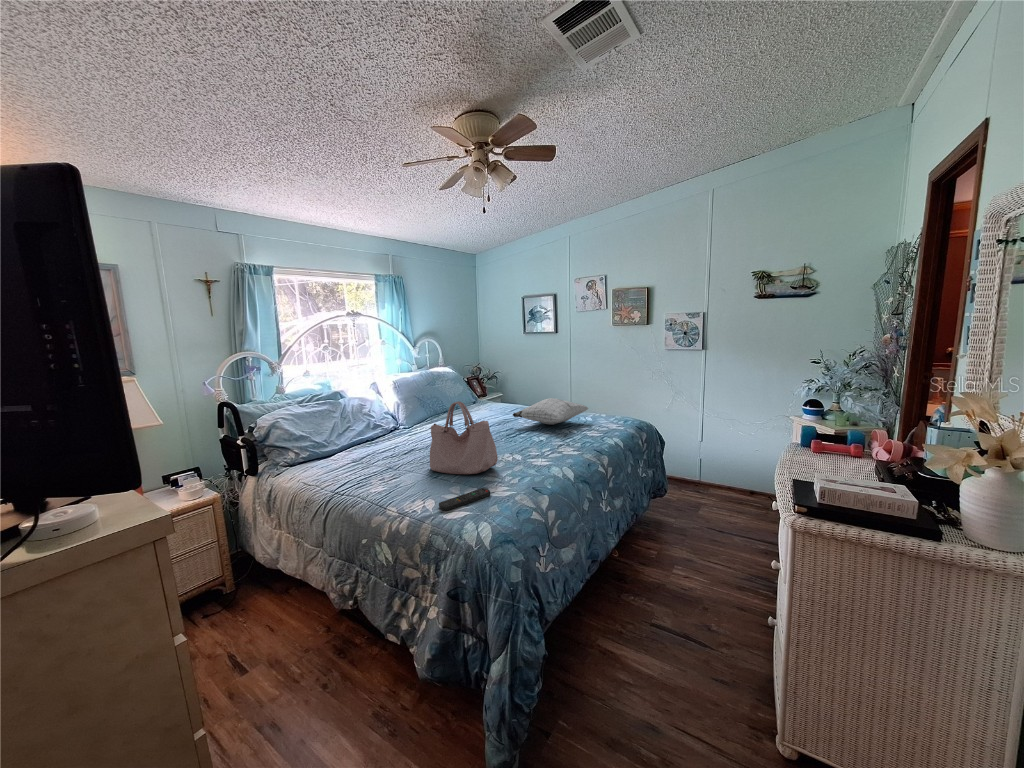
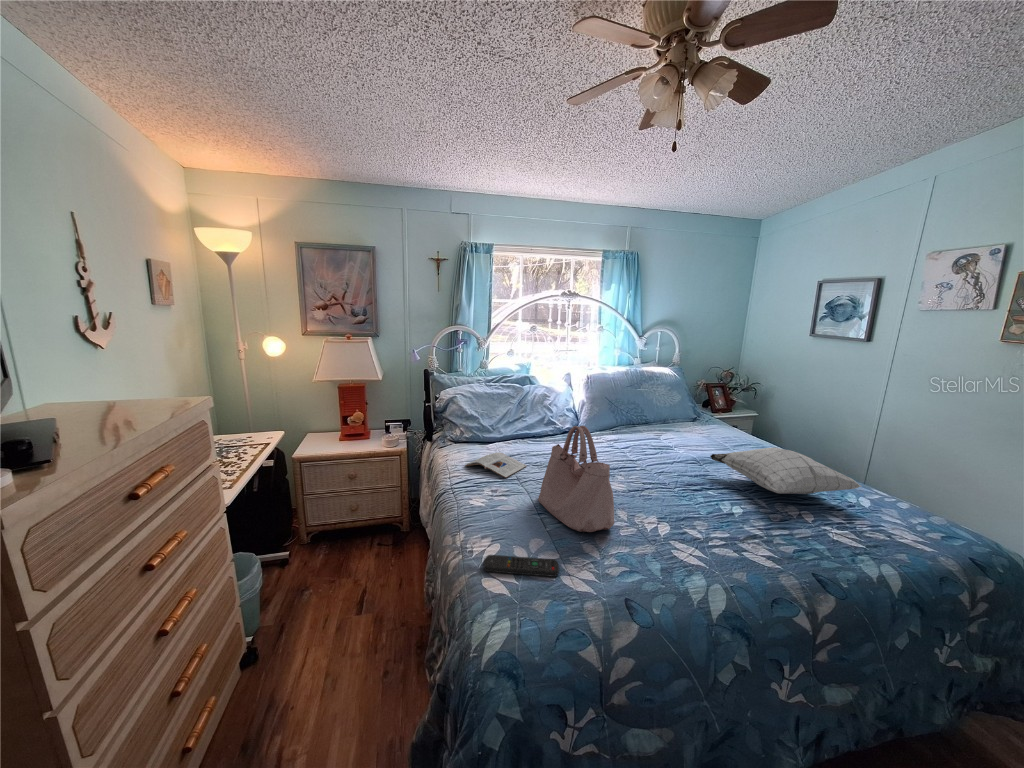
magazine: none [338,455,393,475] -> present [465,452,527,478]

